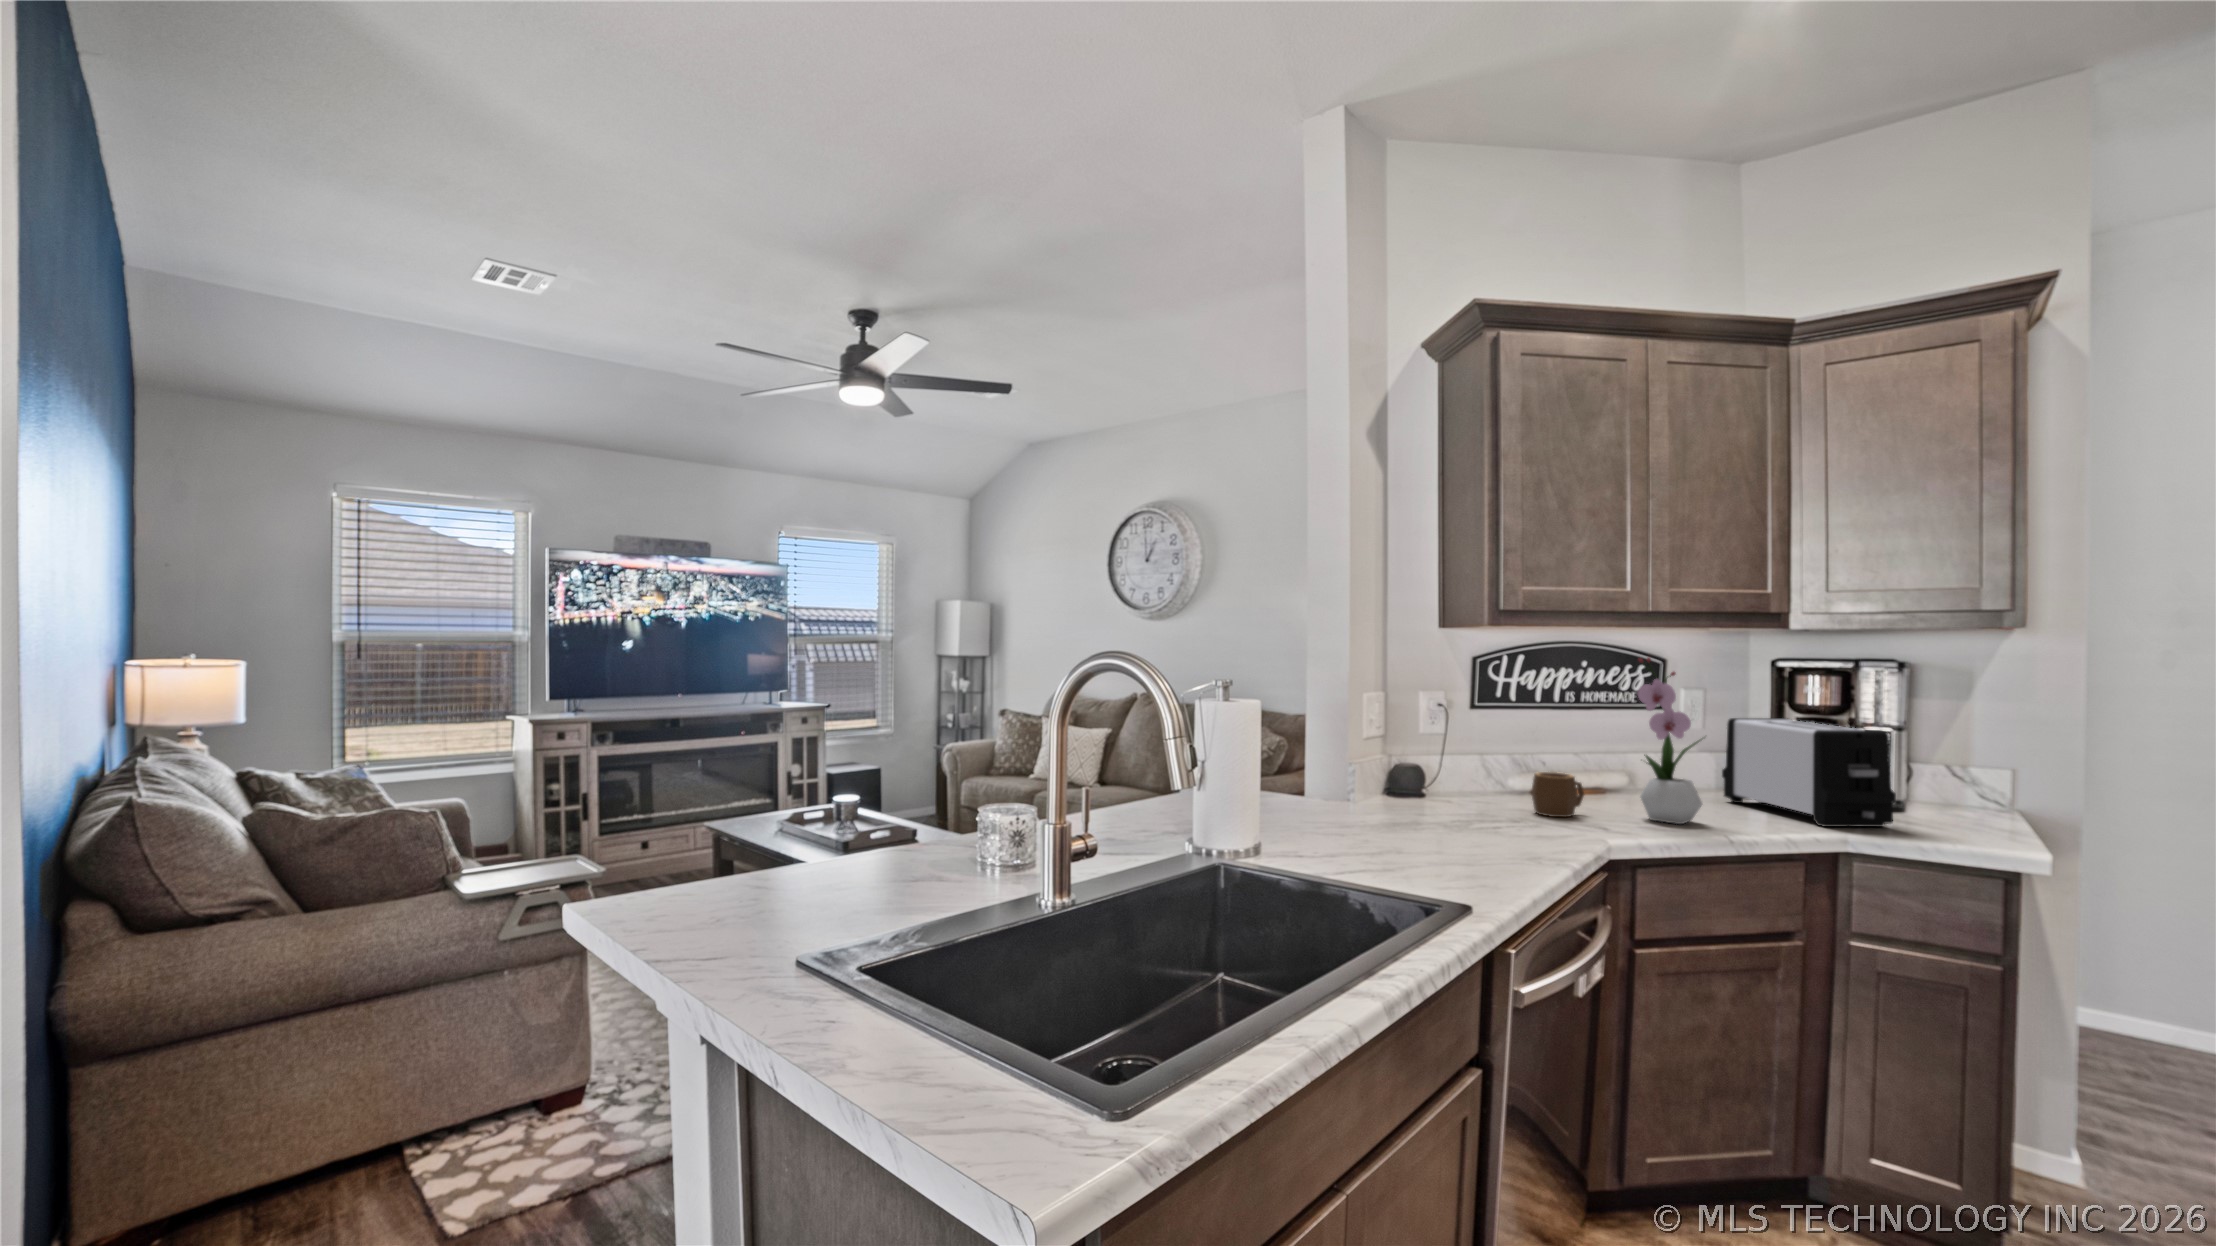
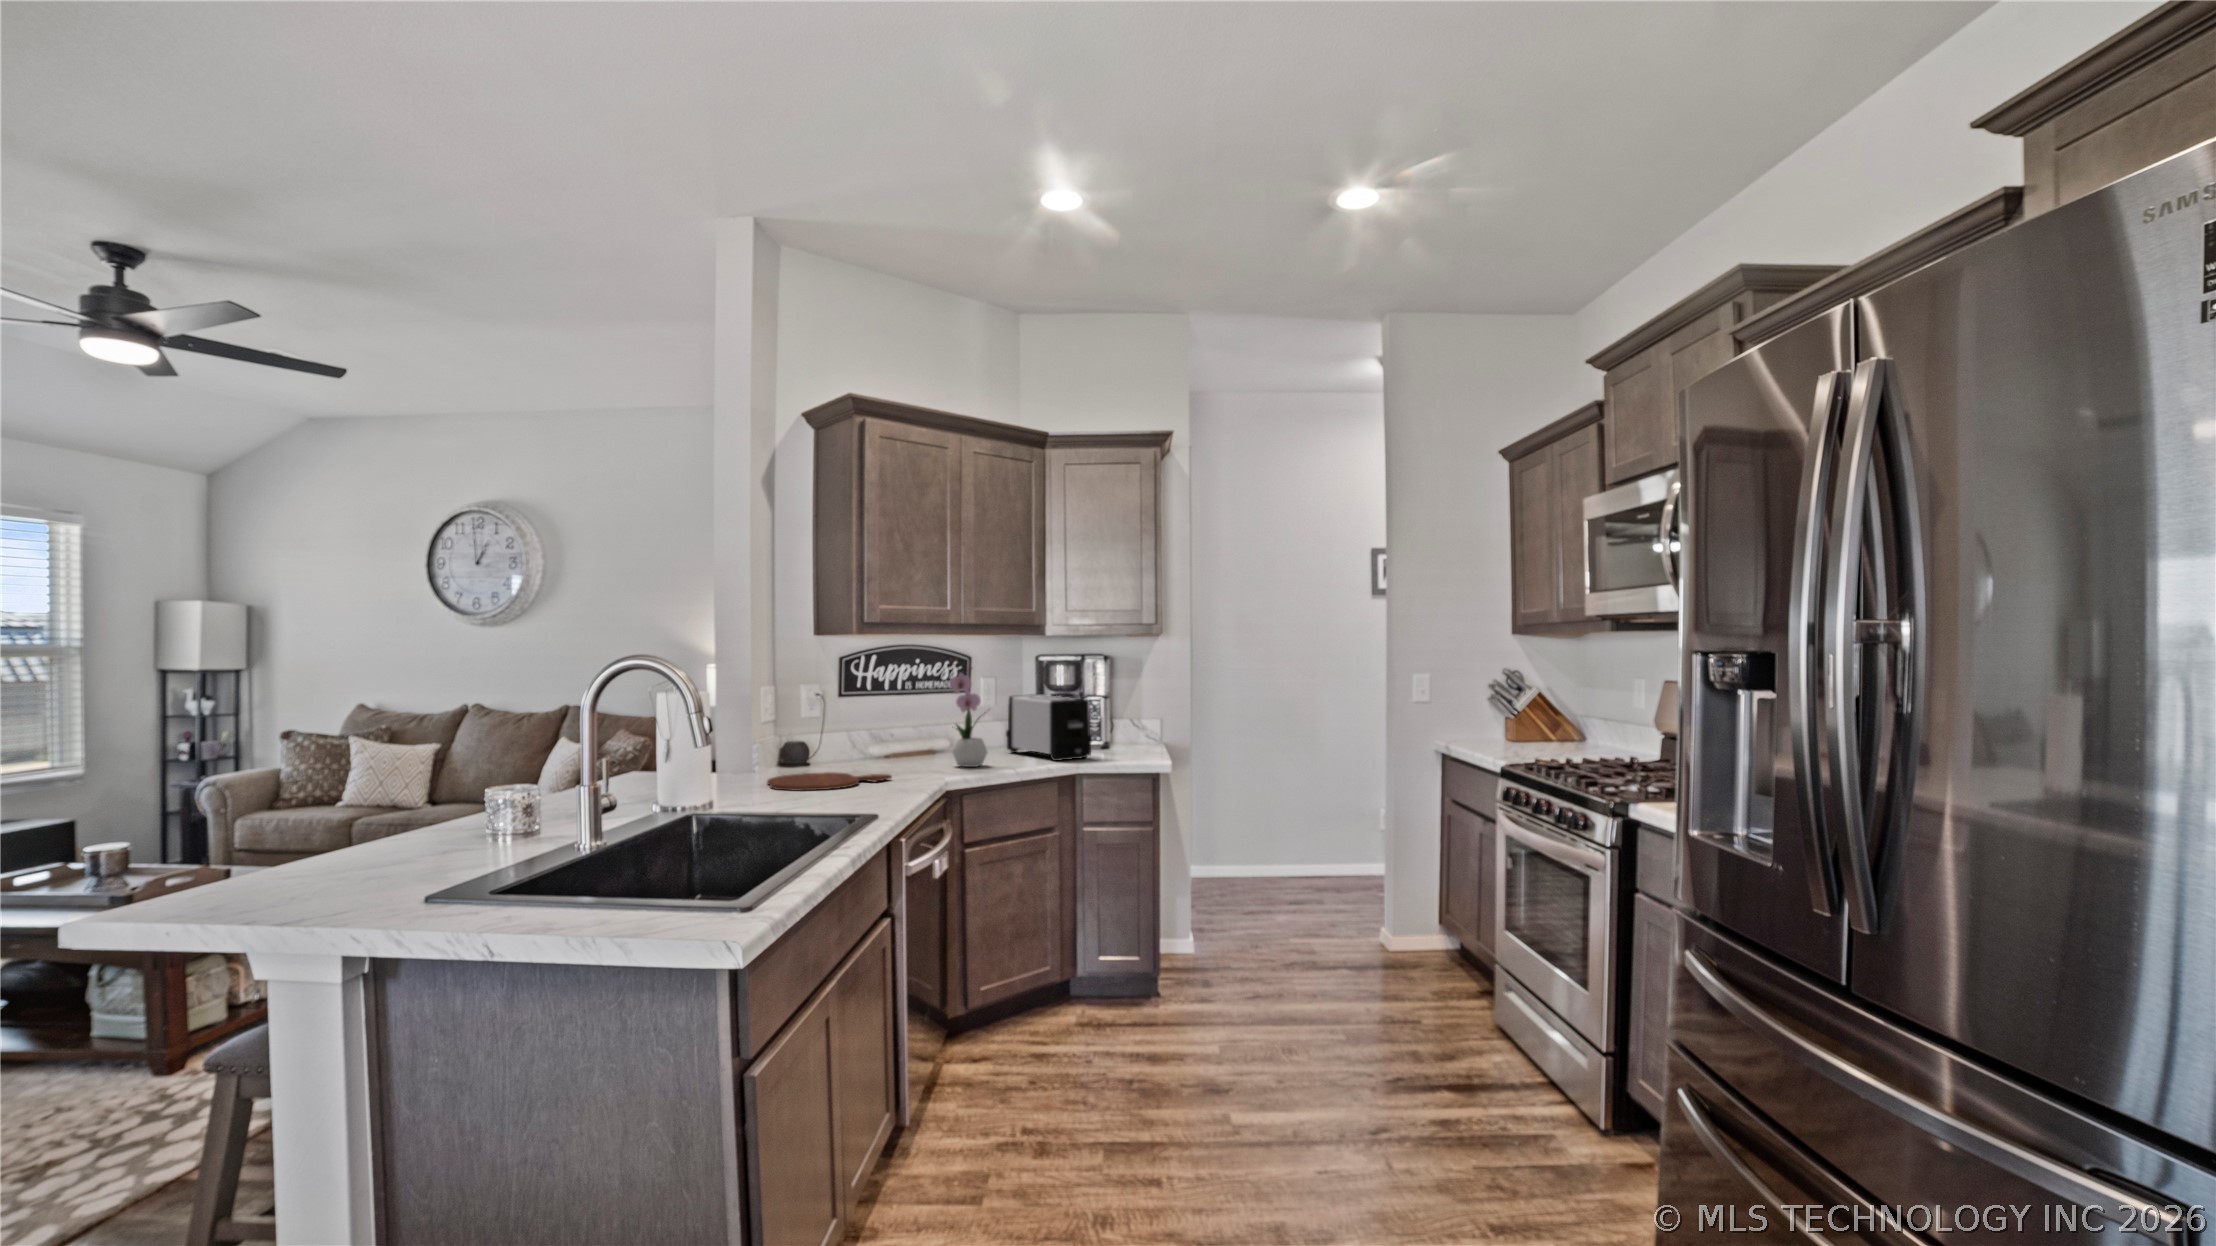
mug: present [1531,772,1584,817] -> none [884,740,918,770]
cutting board: none [1360,809,1545,842] -> present [767,772,892,791]

